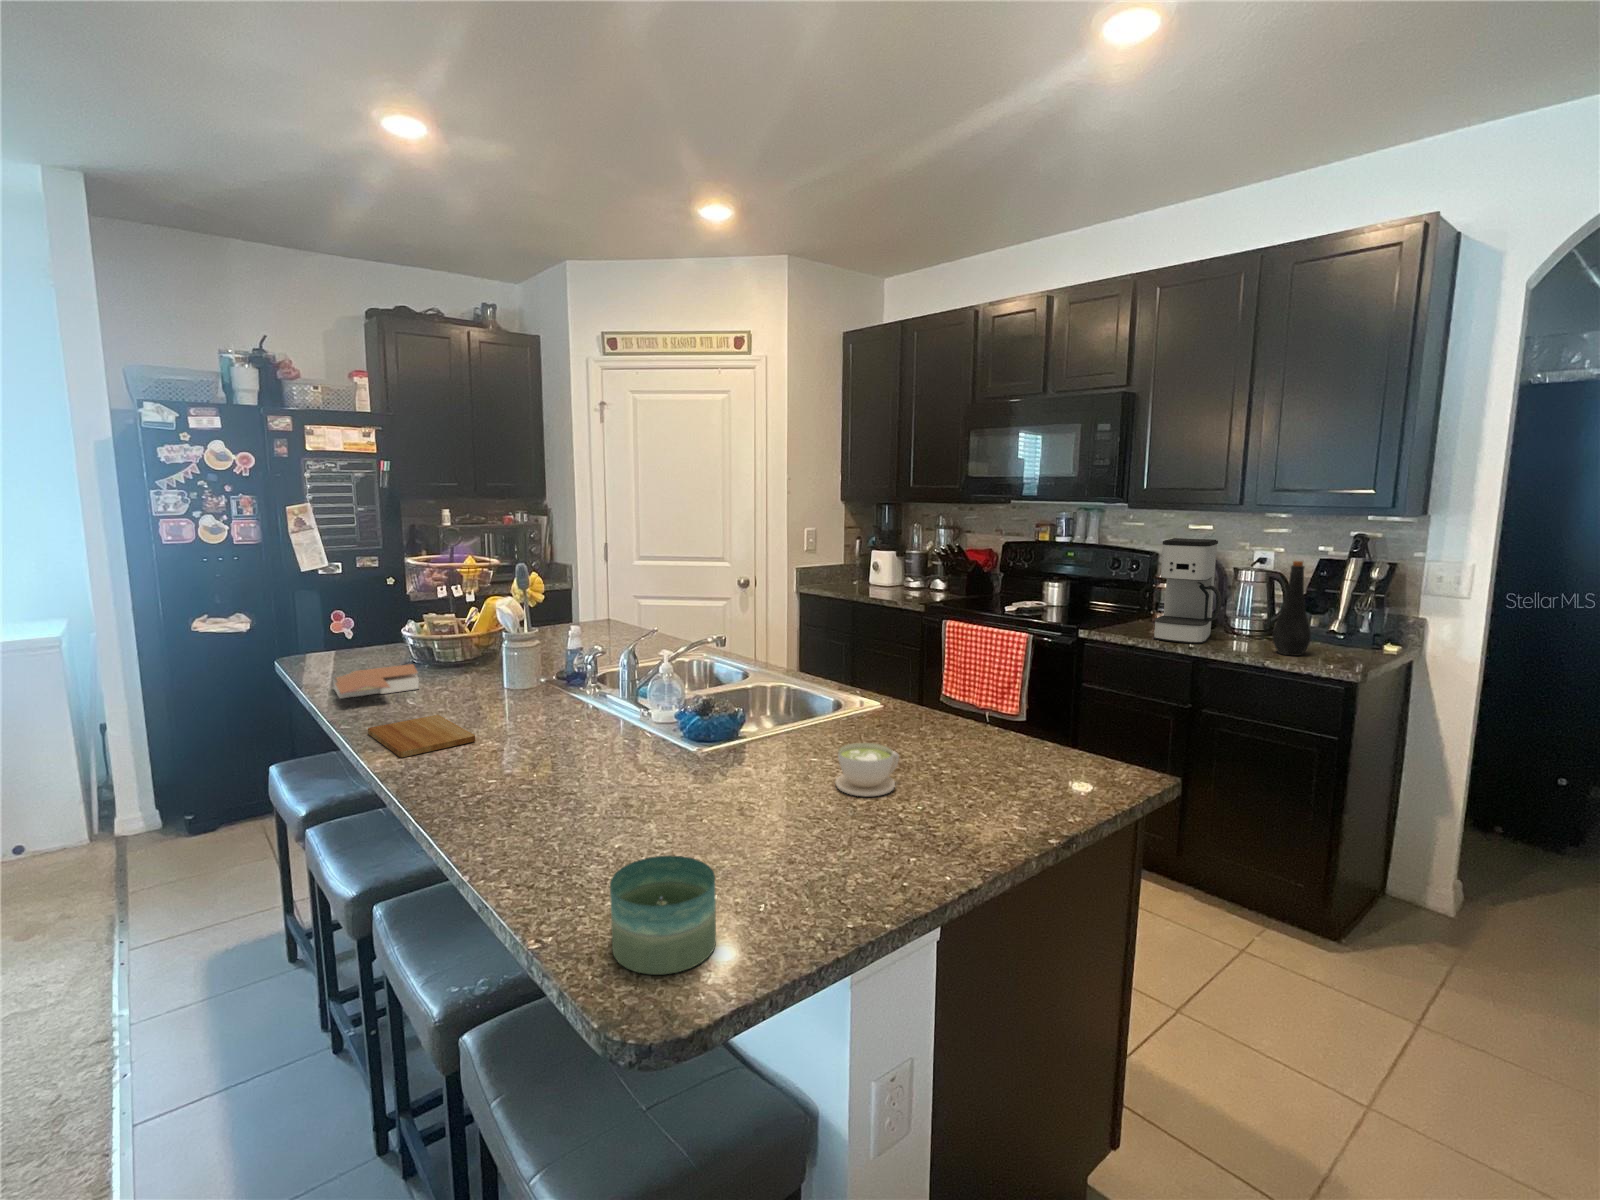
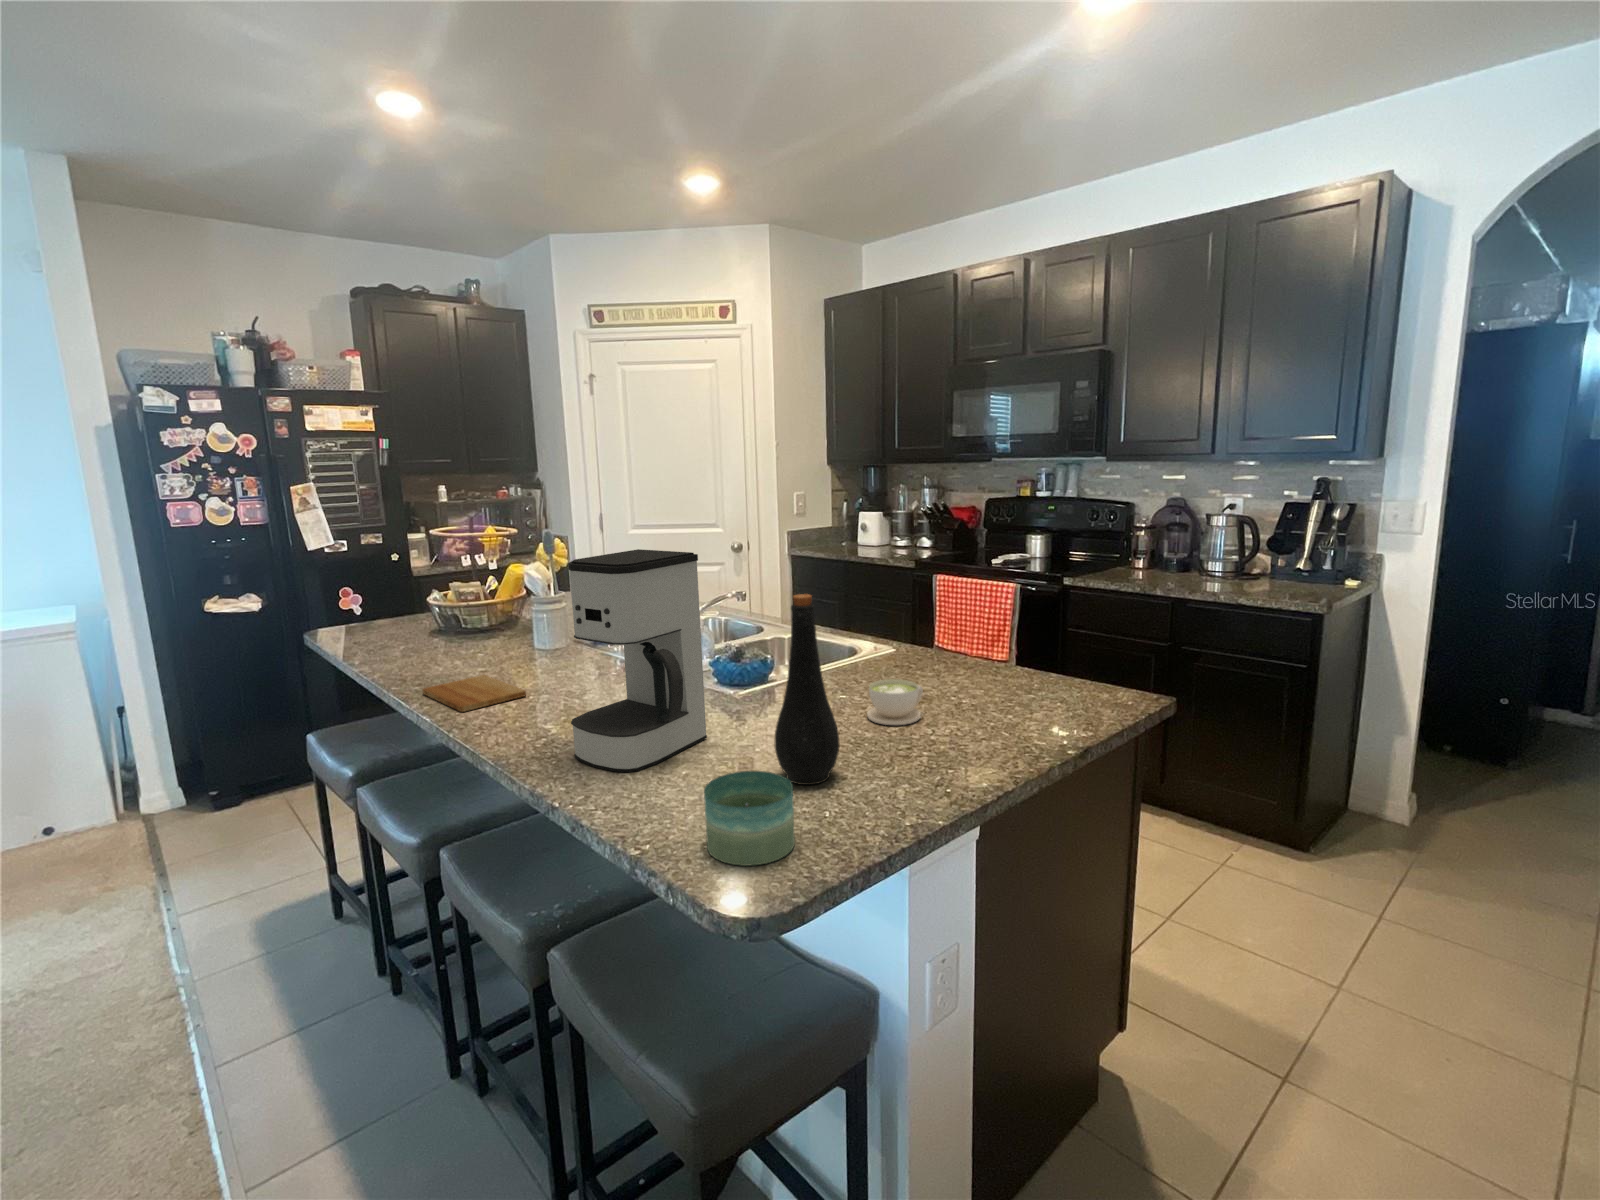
coffee maker: present [1154,538,1222,644] -> present [568,549,707,772]
bottle: present [1273,561,1311,656] -> present [775,594,840,785]
book: present [333,664,419,698] -> none [372,631,455,665]

